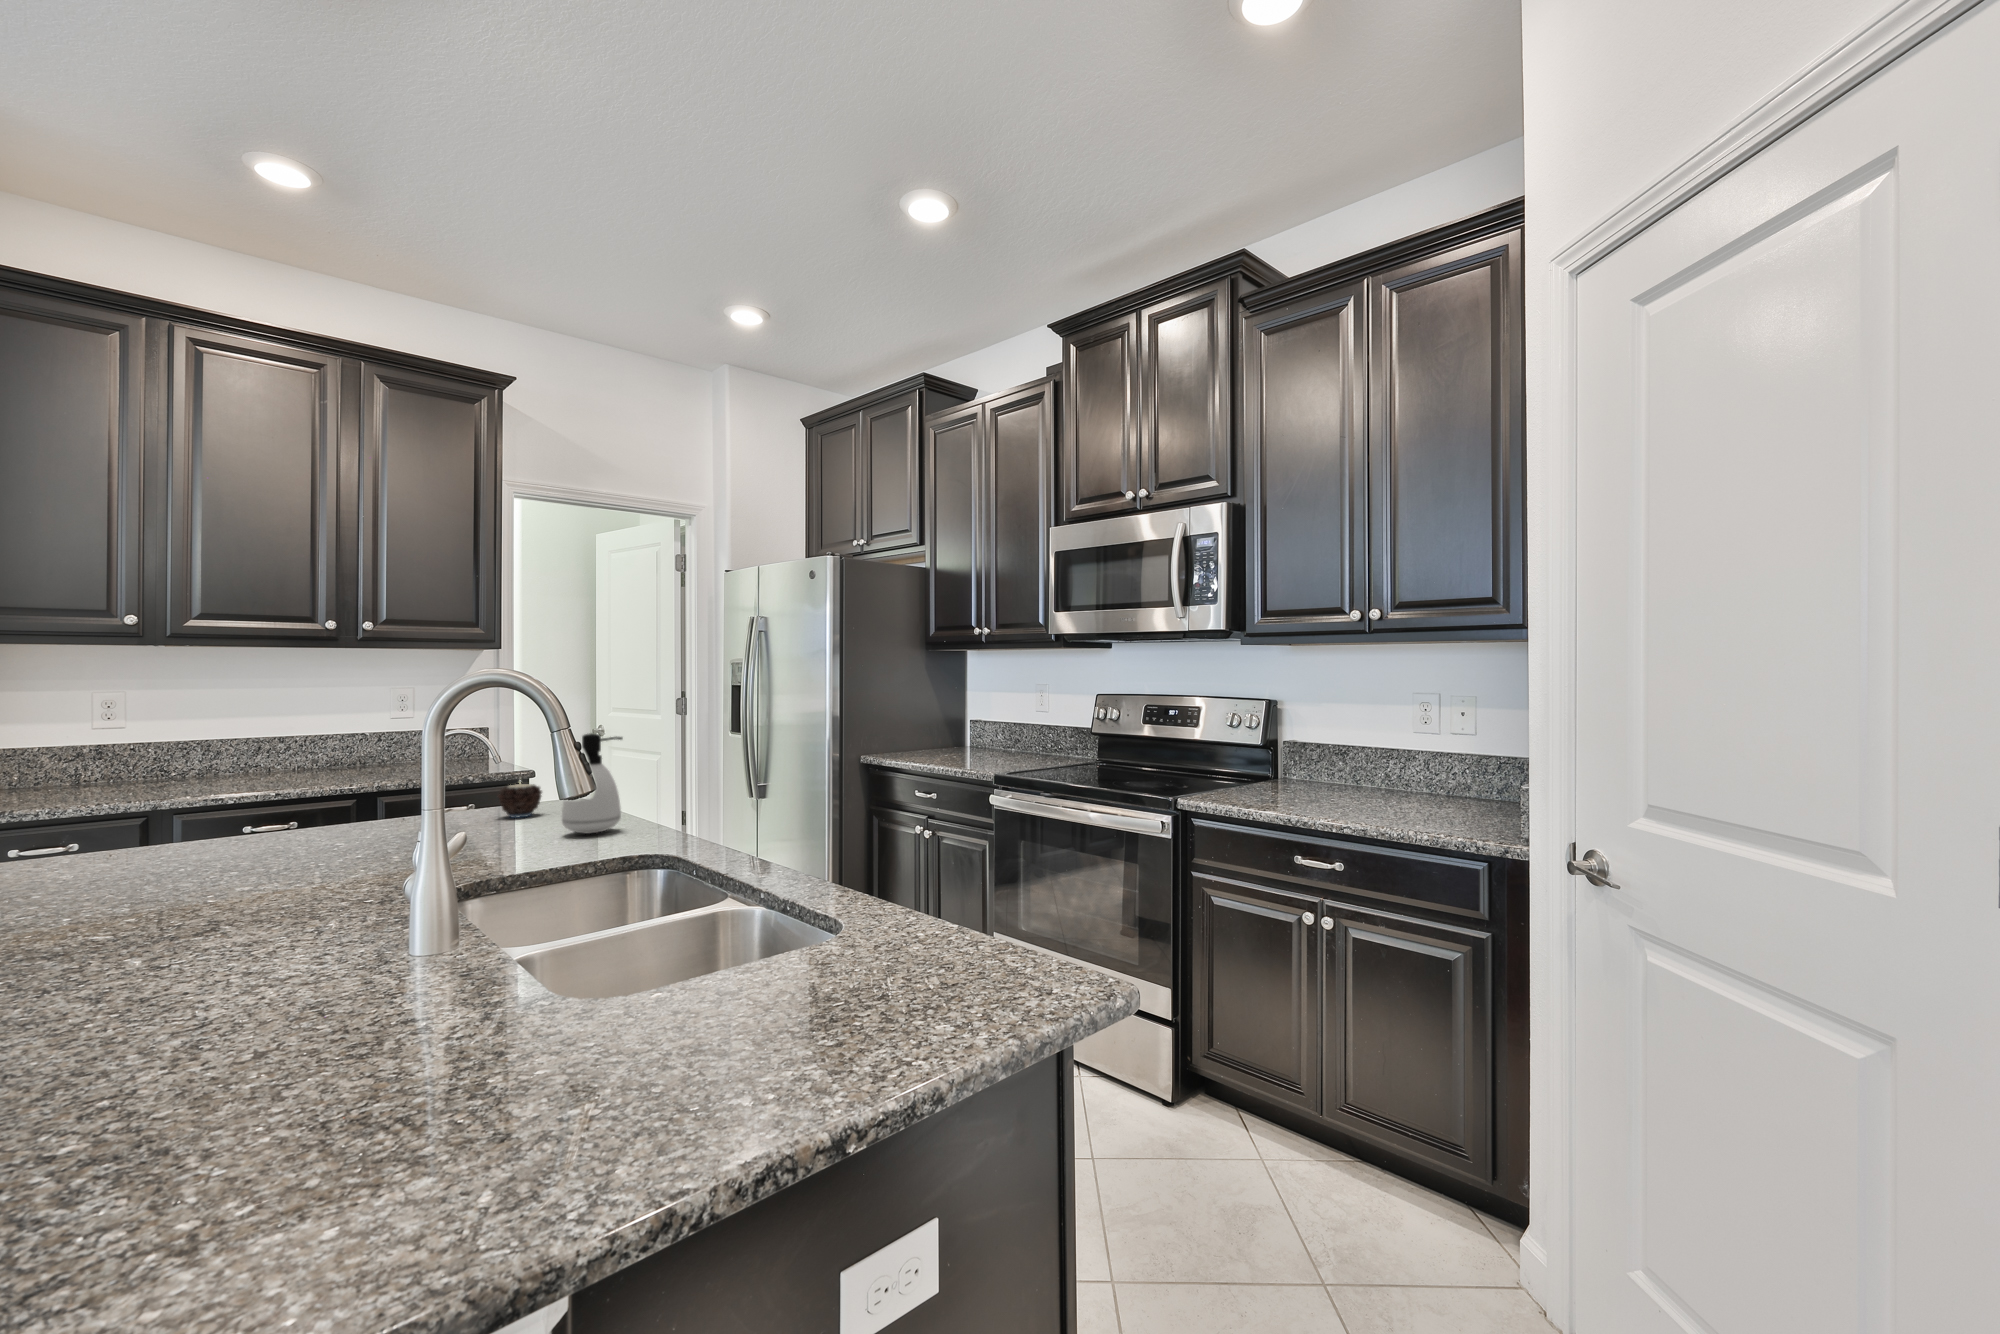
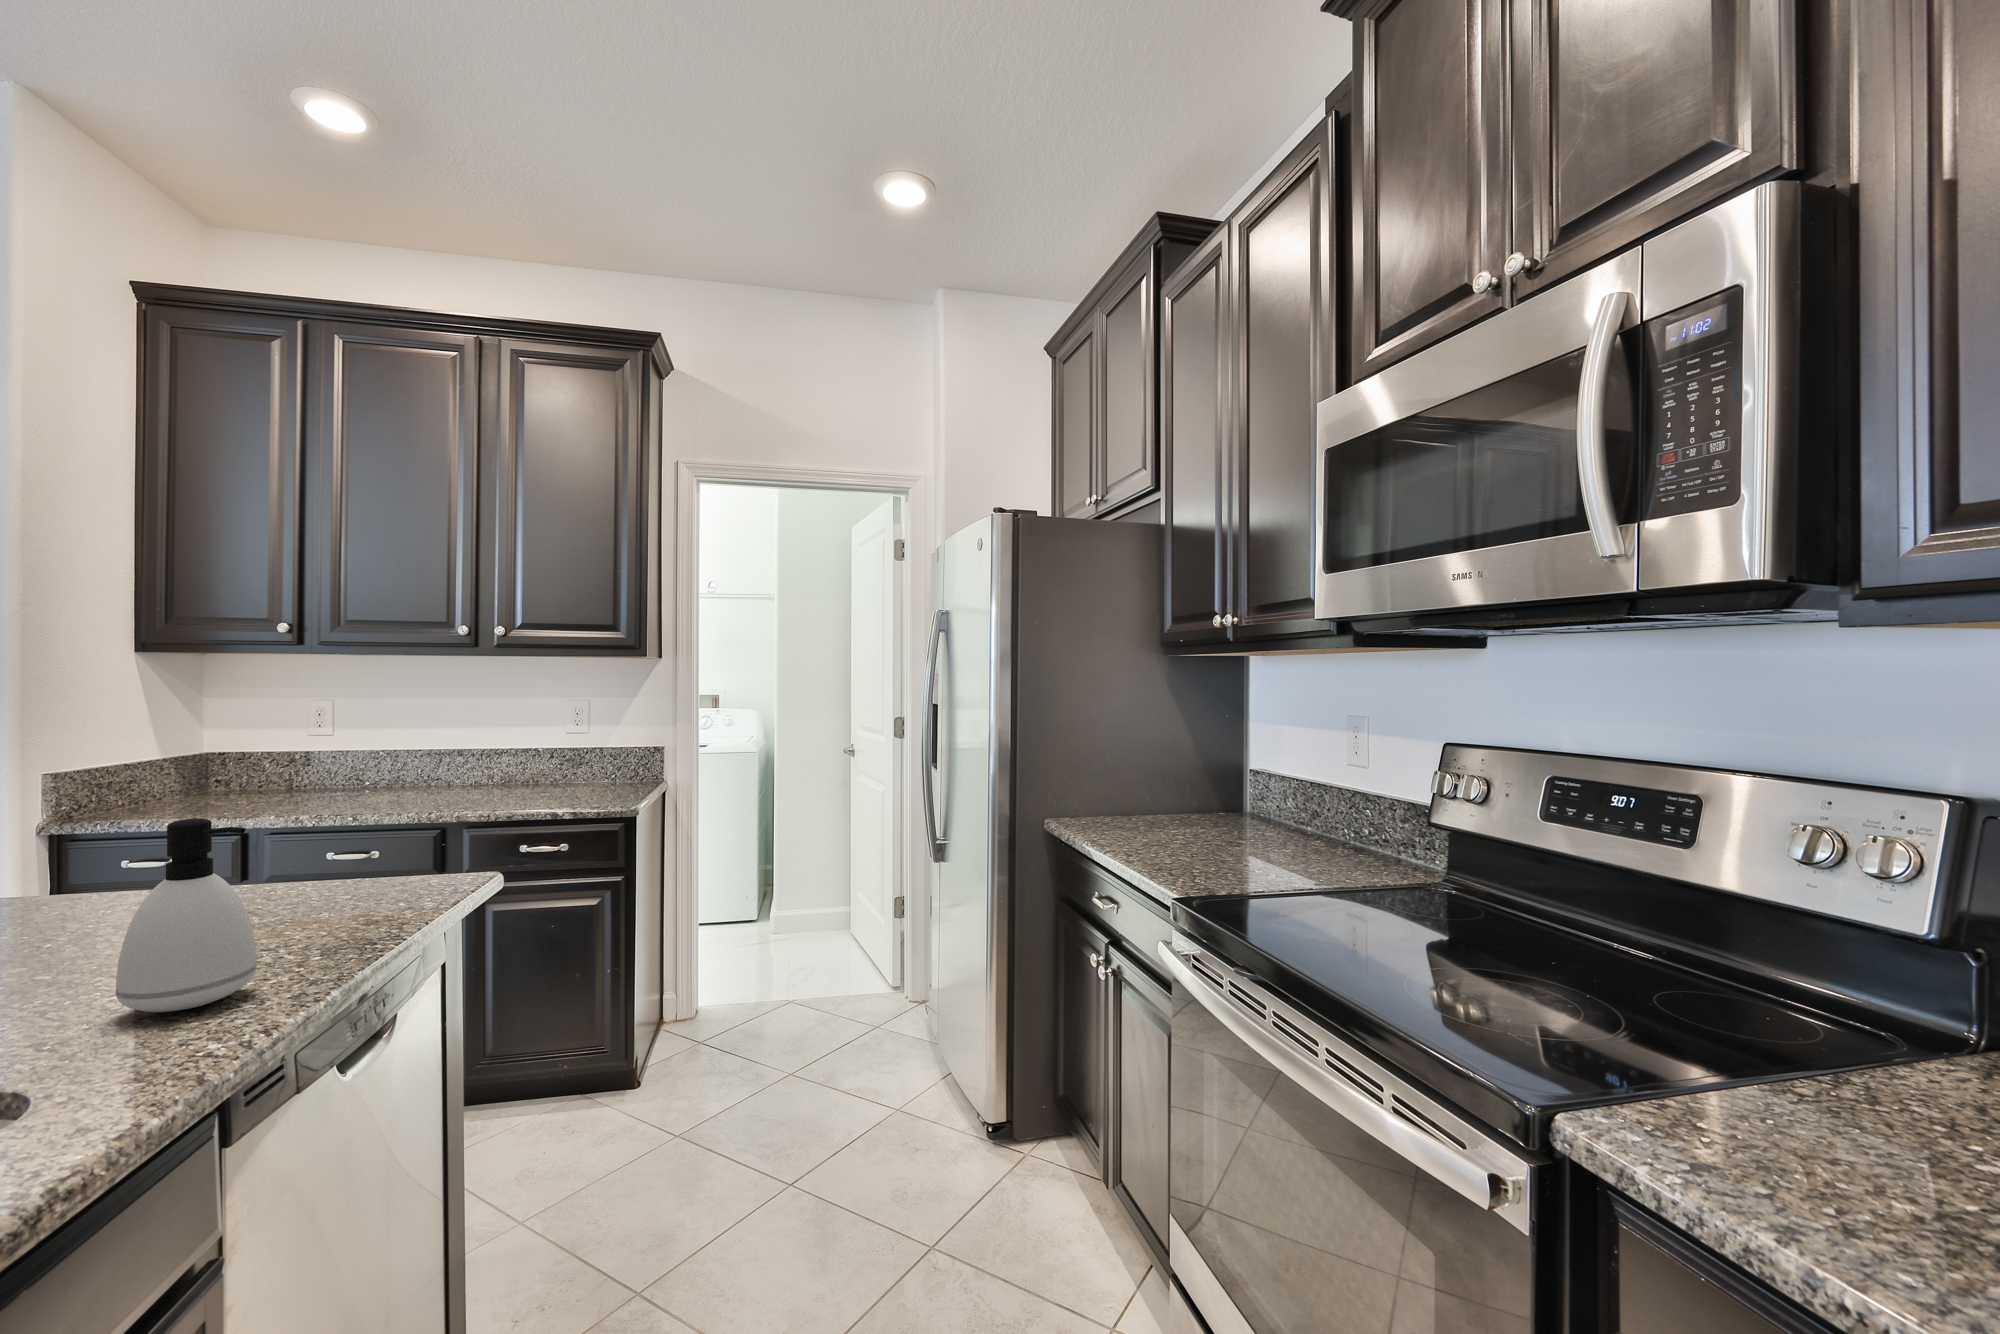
candle: present [498,784,542,818] -> none [288,859,365,920]

